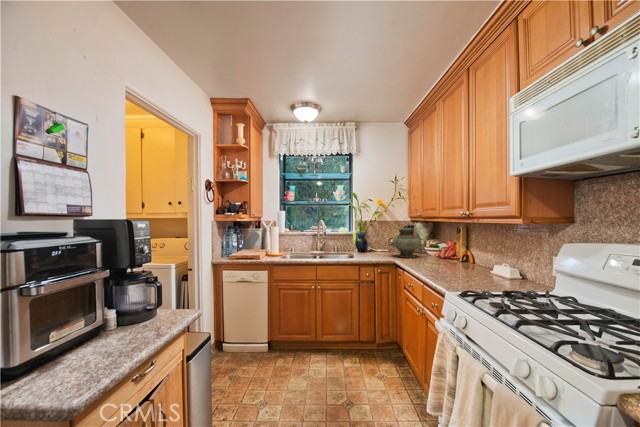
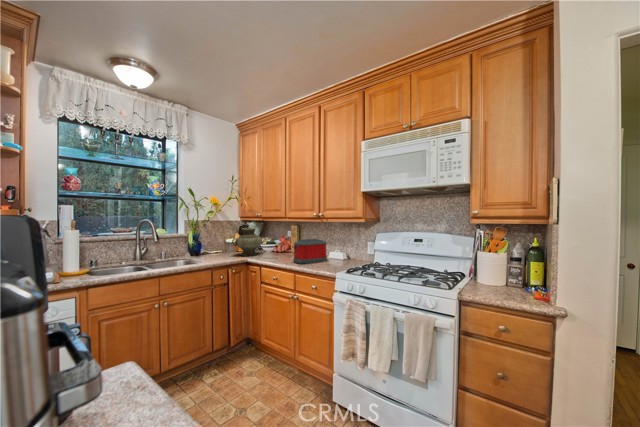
toaster: none [432,244,482,276] -> present [293,239,327,264]

